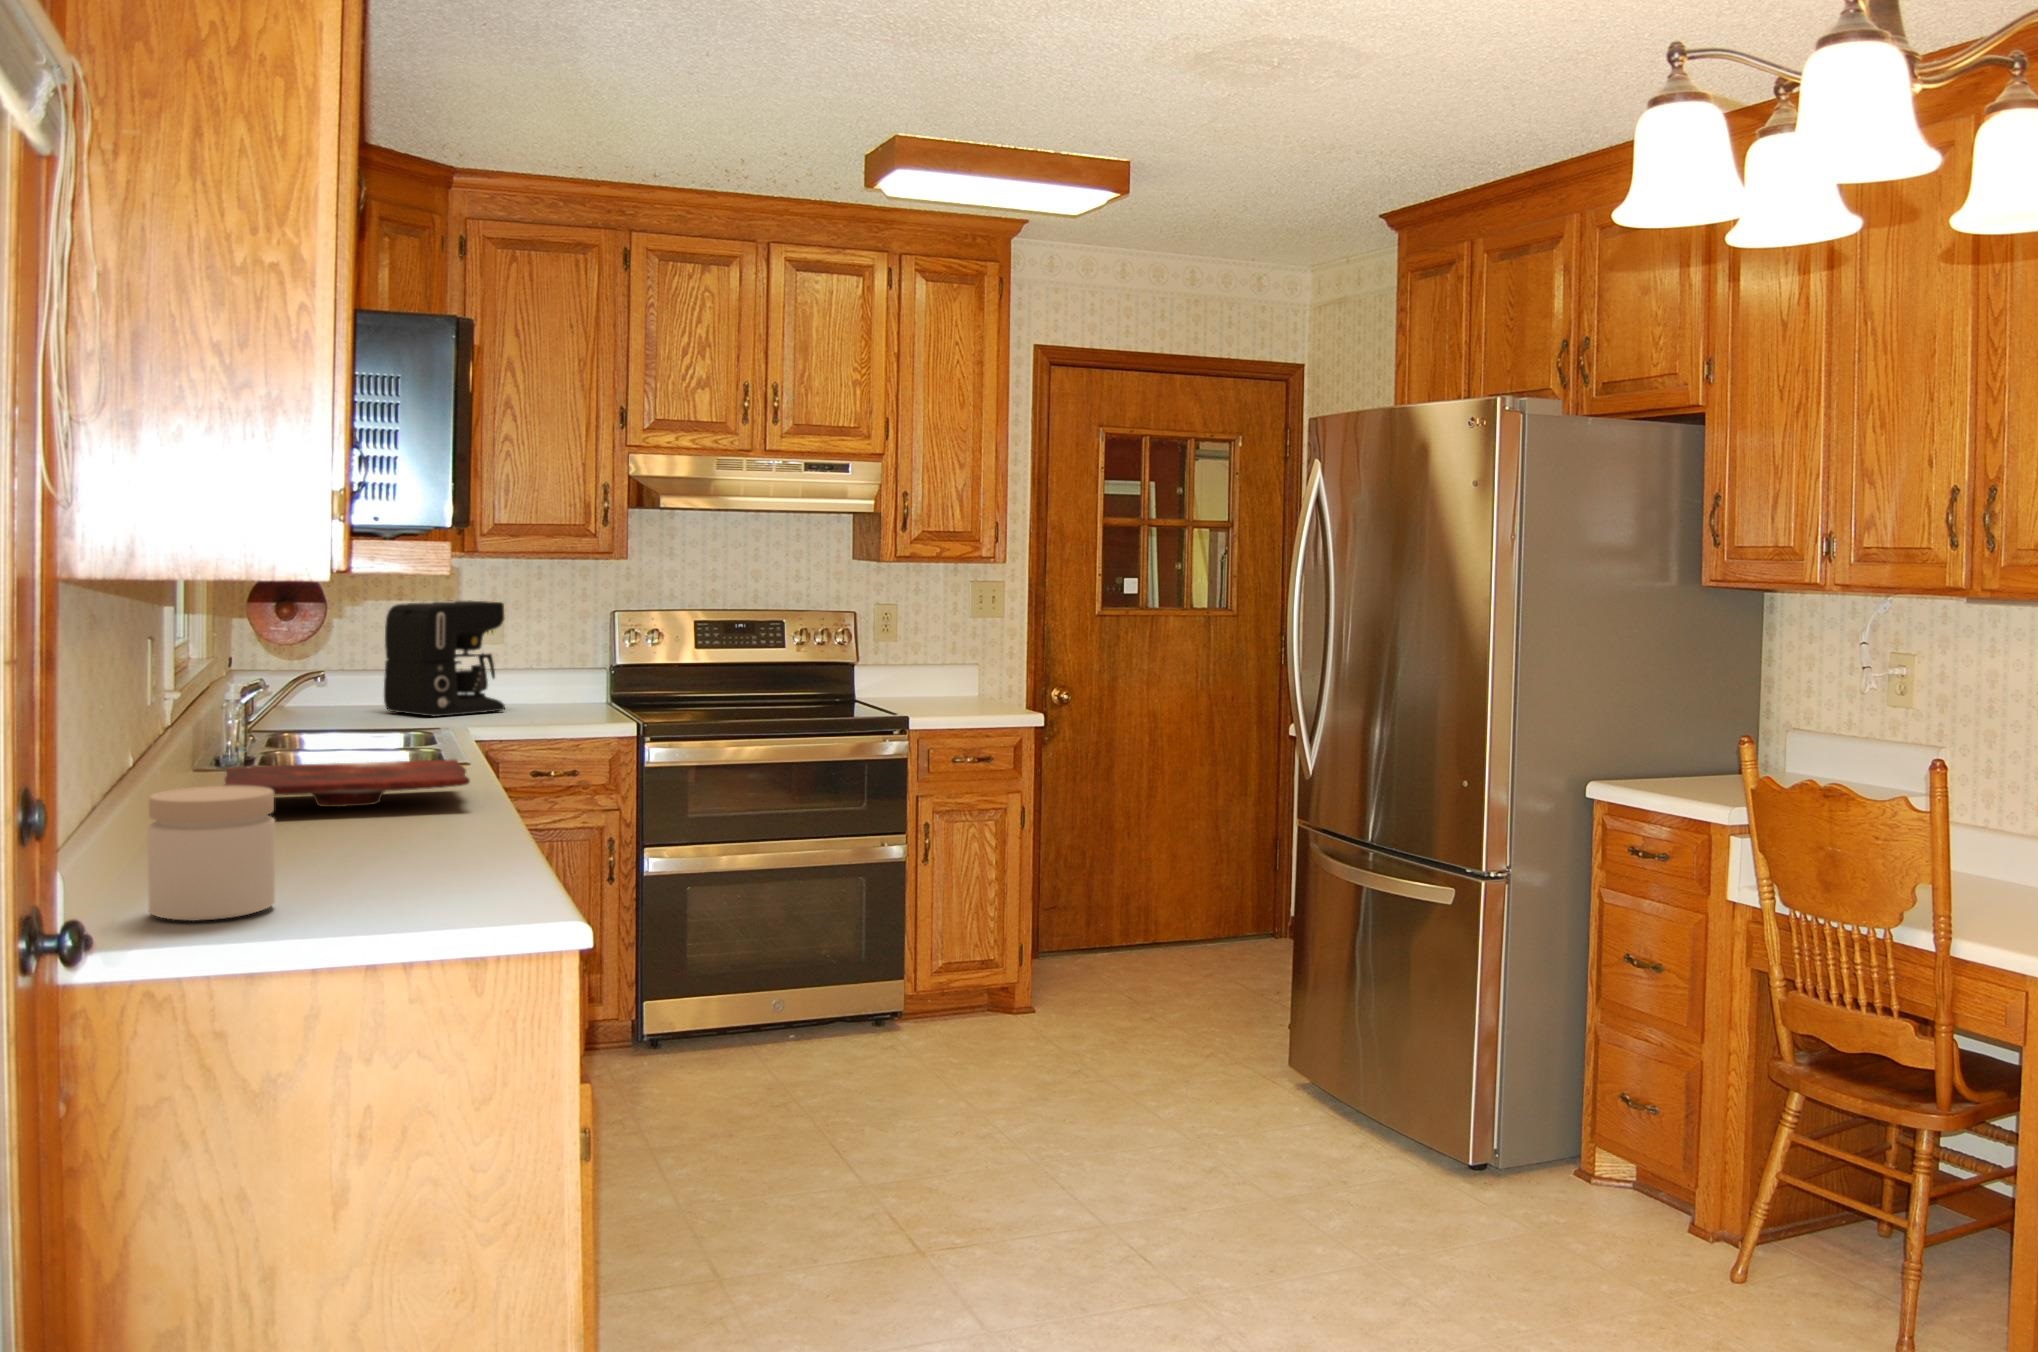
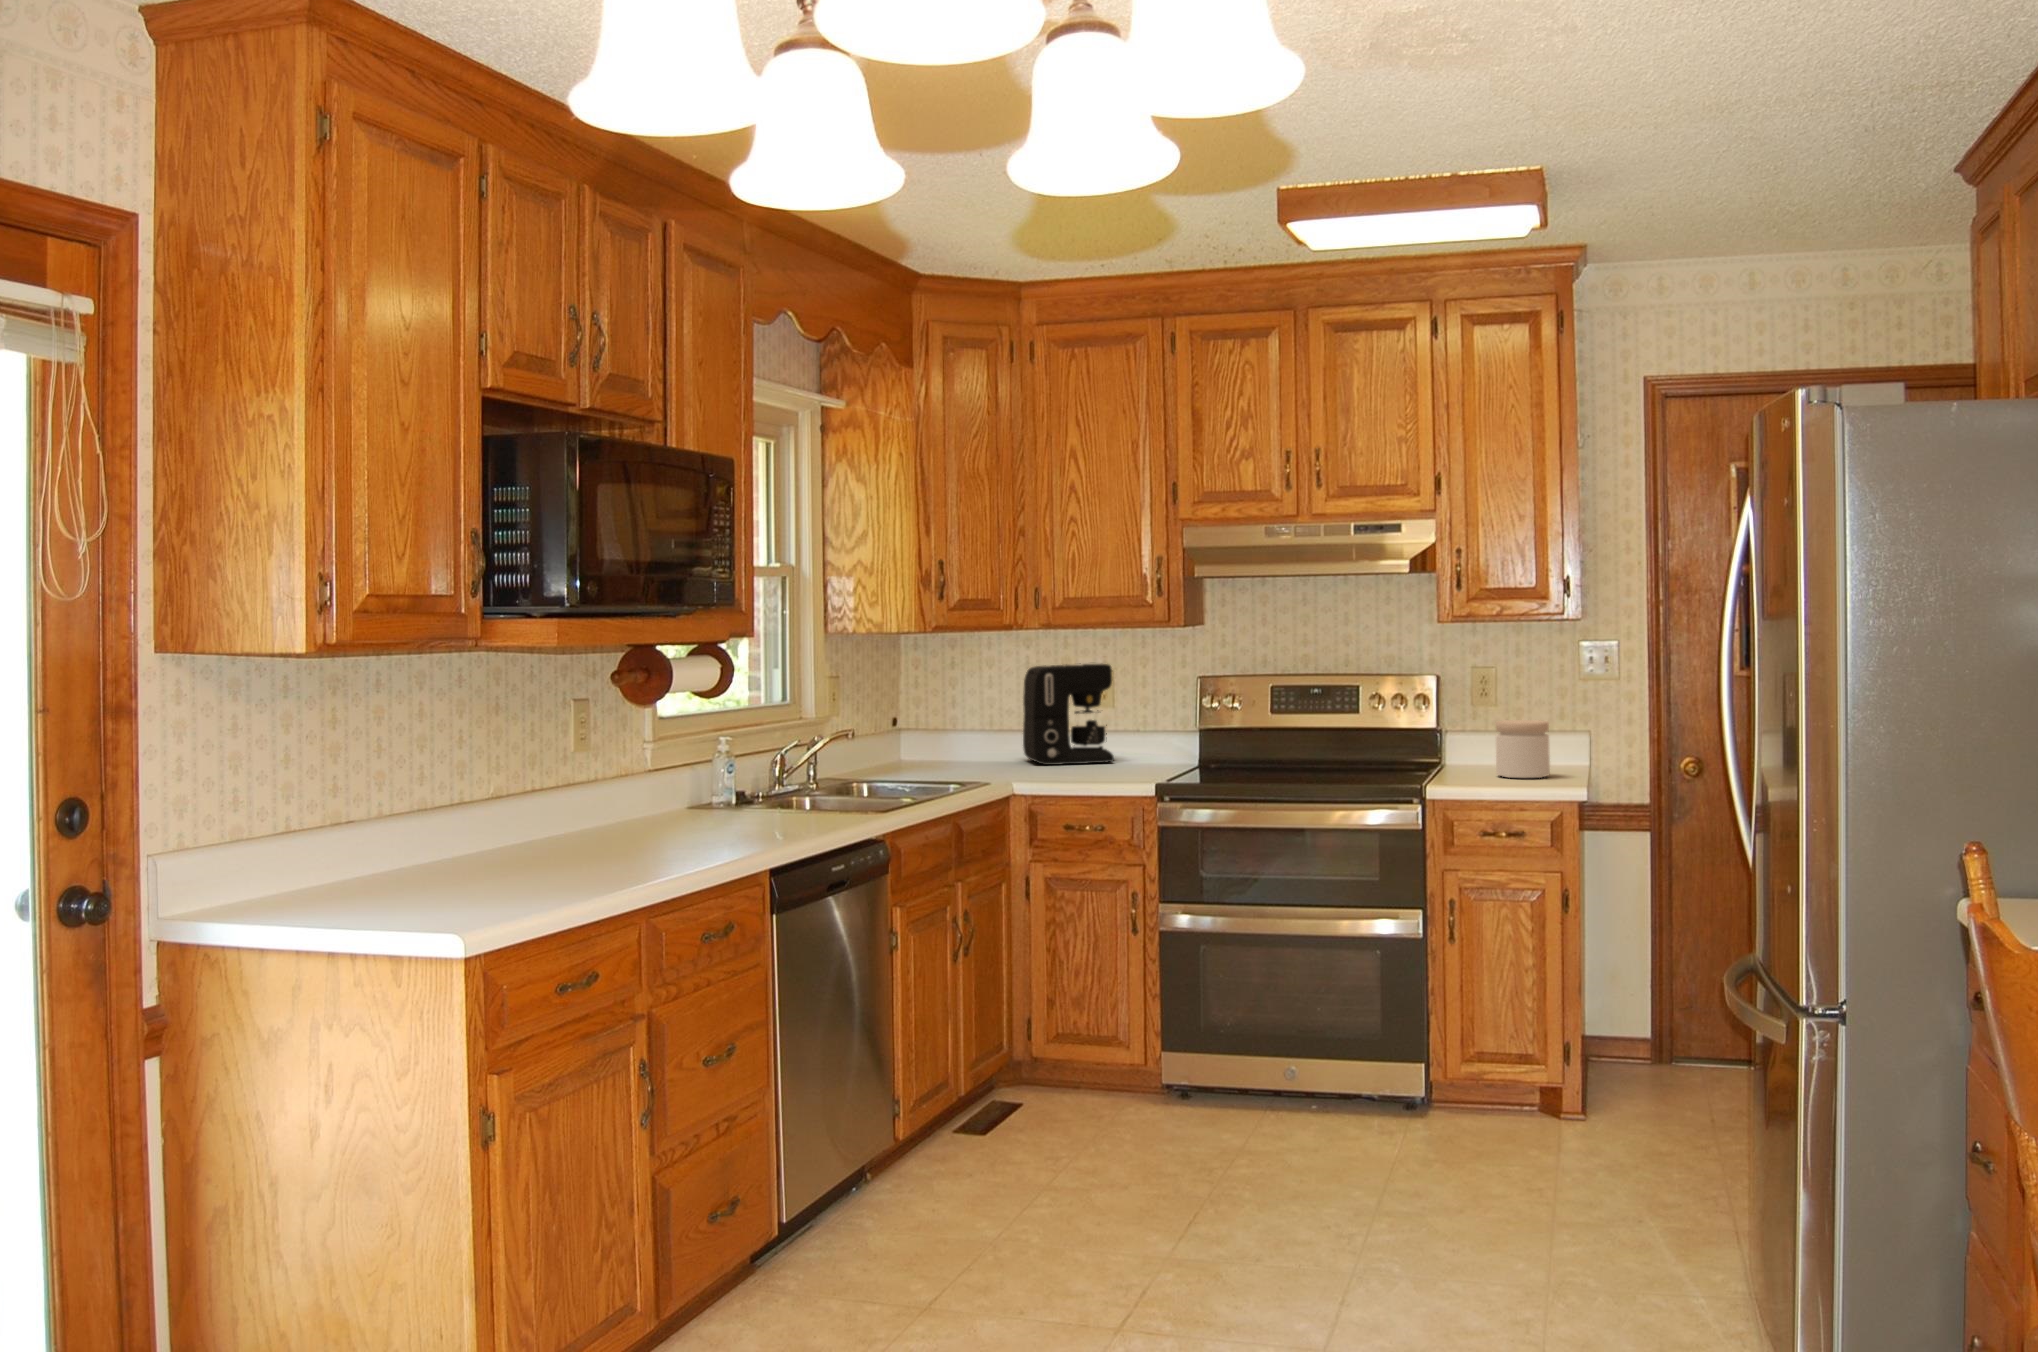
cutting board: present [223,759,470,807] -> none [587,796,814,833]
jar: present [148,786,275,921] -> present [1496,720,1550,778]

